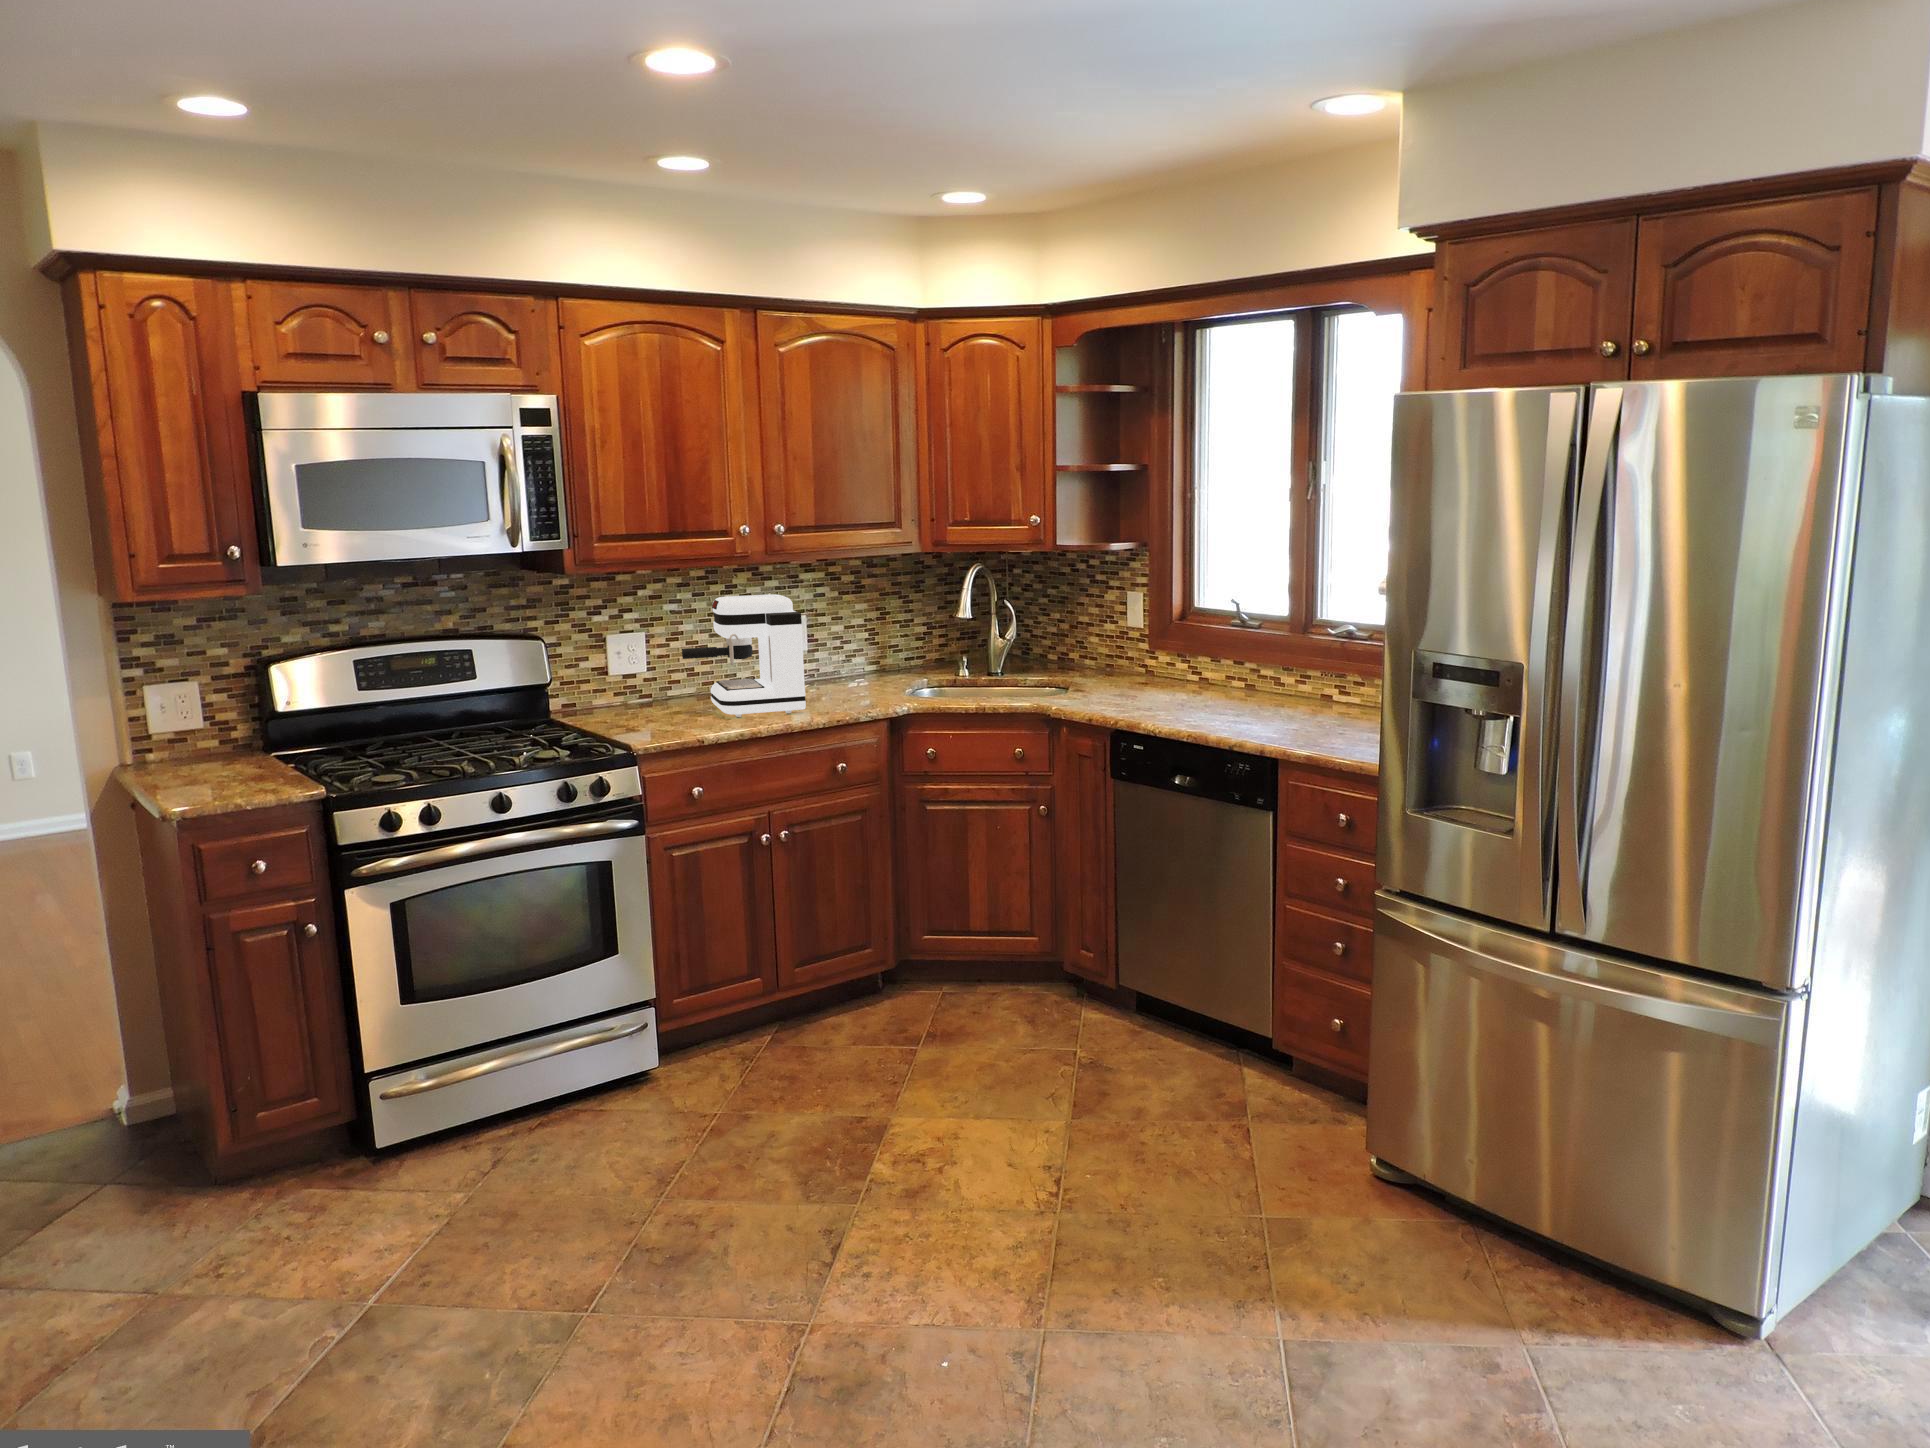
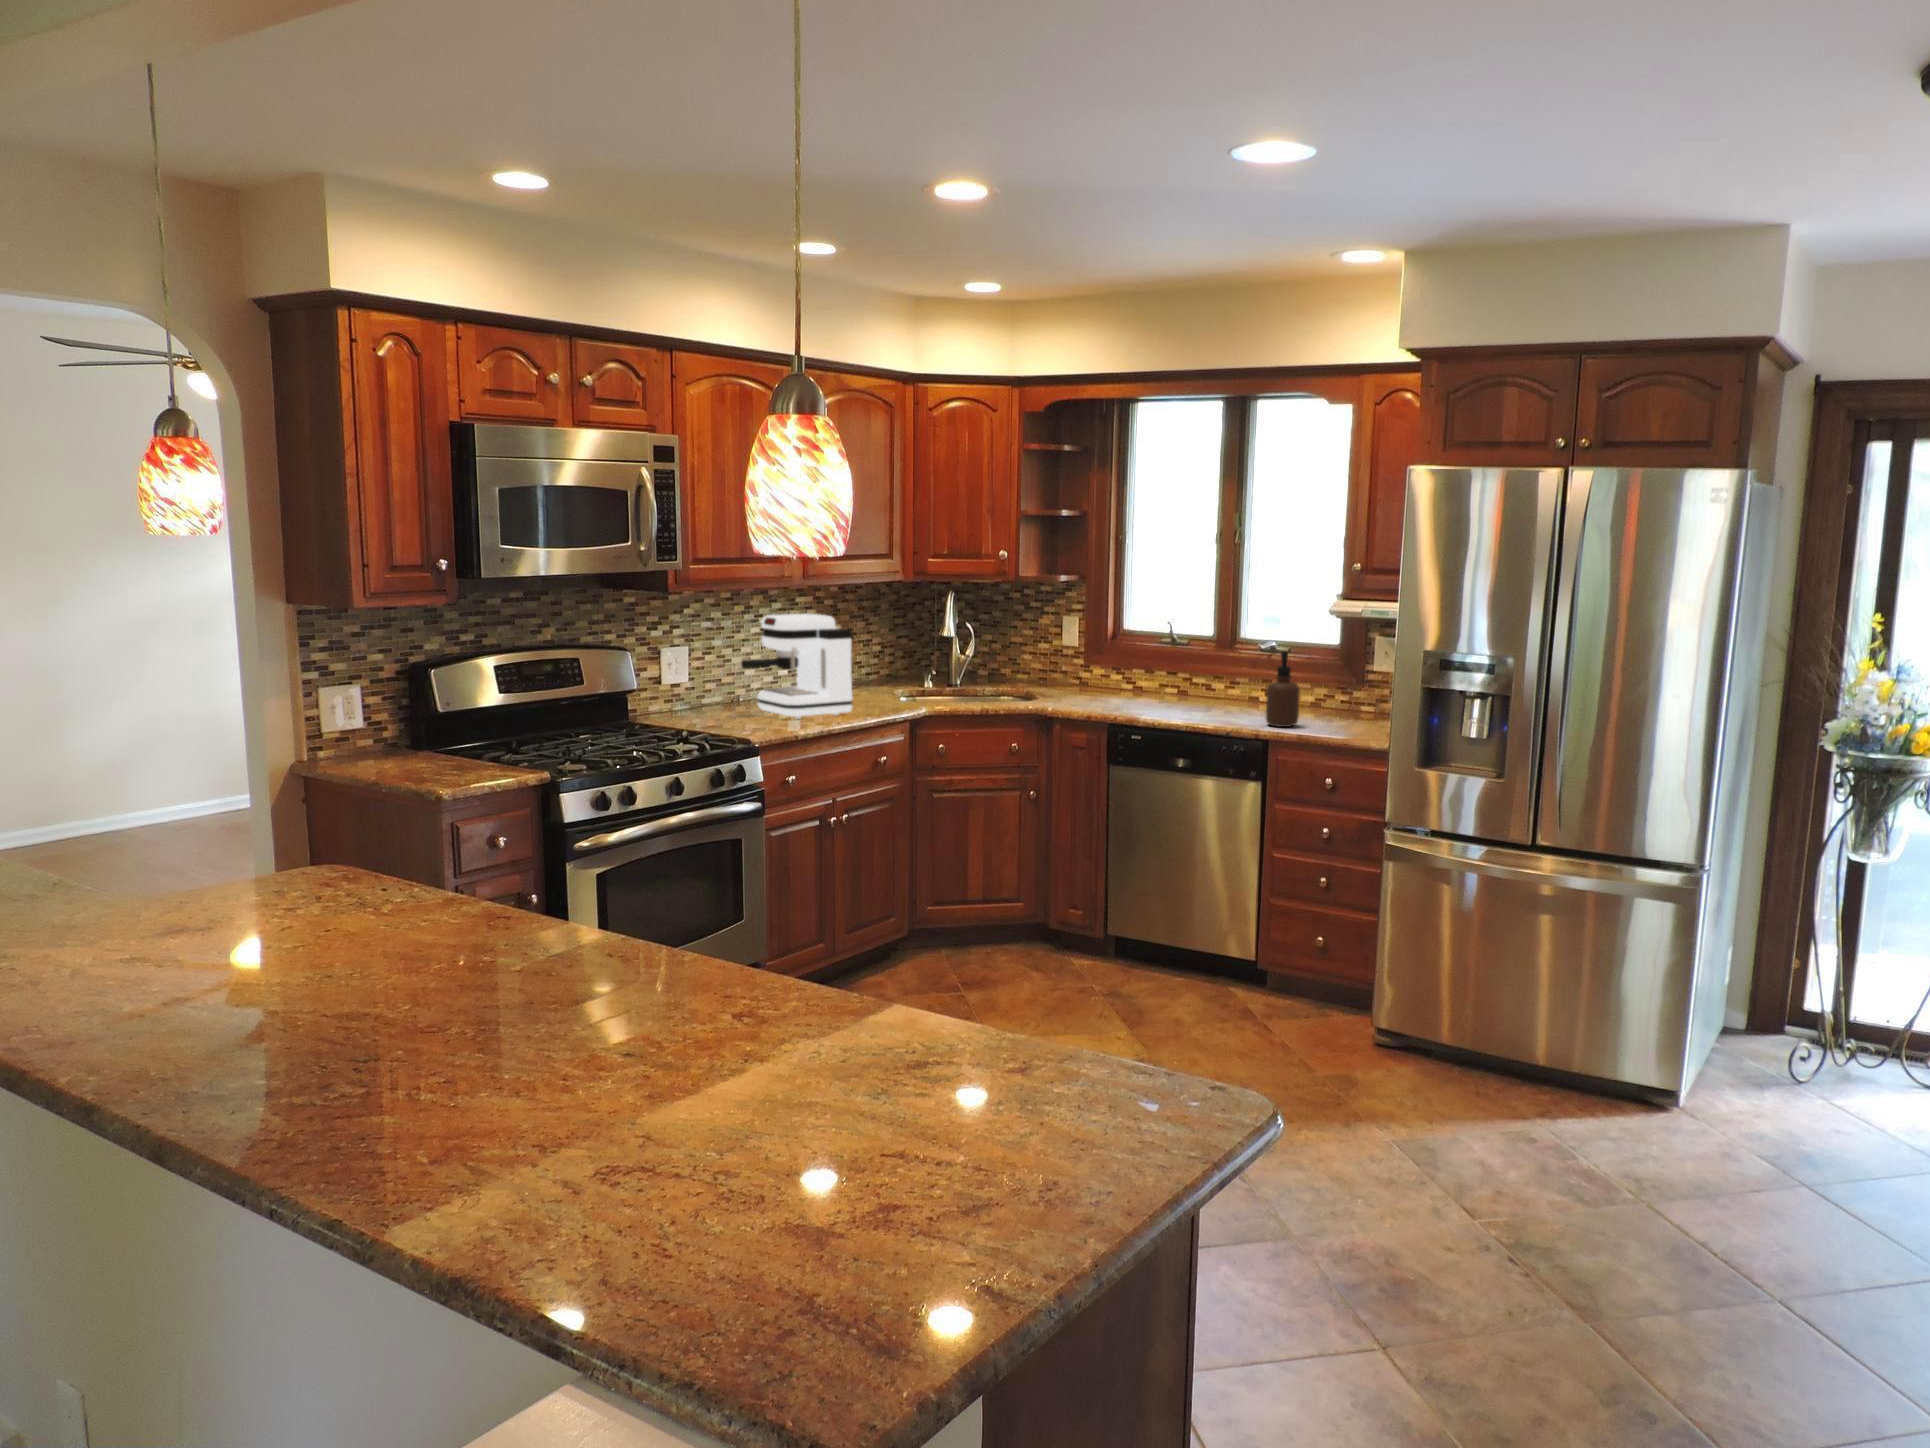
soap dispenser: none [1294,640,1337,739] -> present [1266,651,1300,727]

